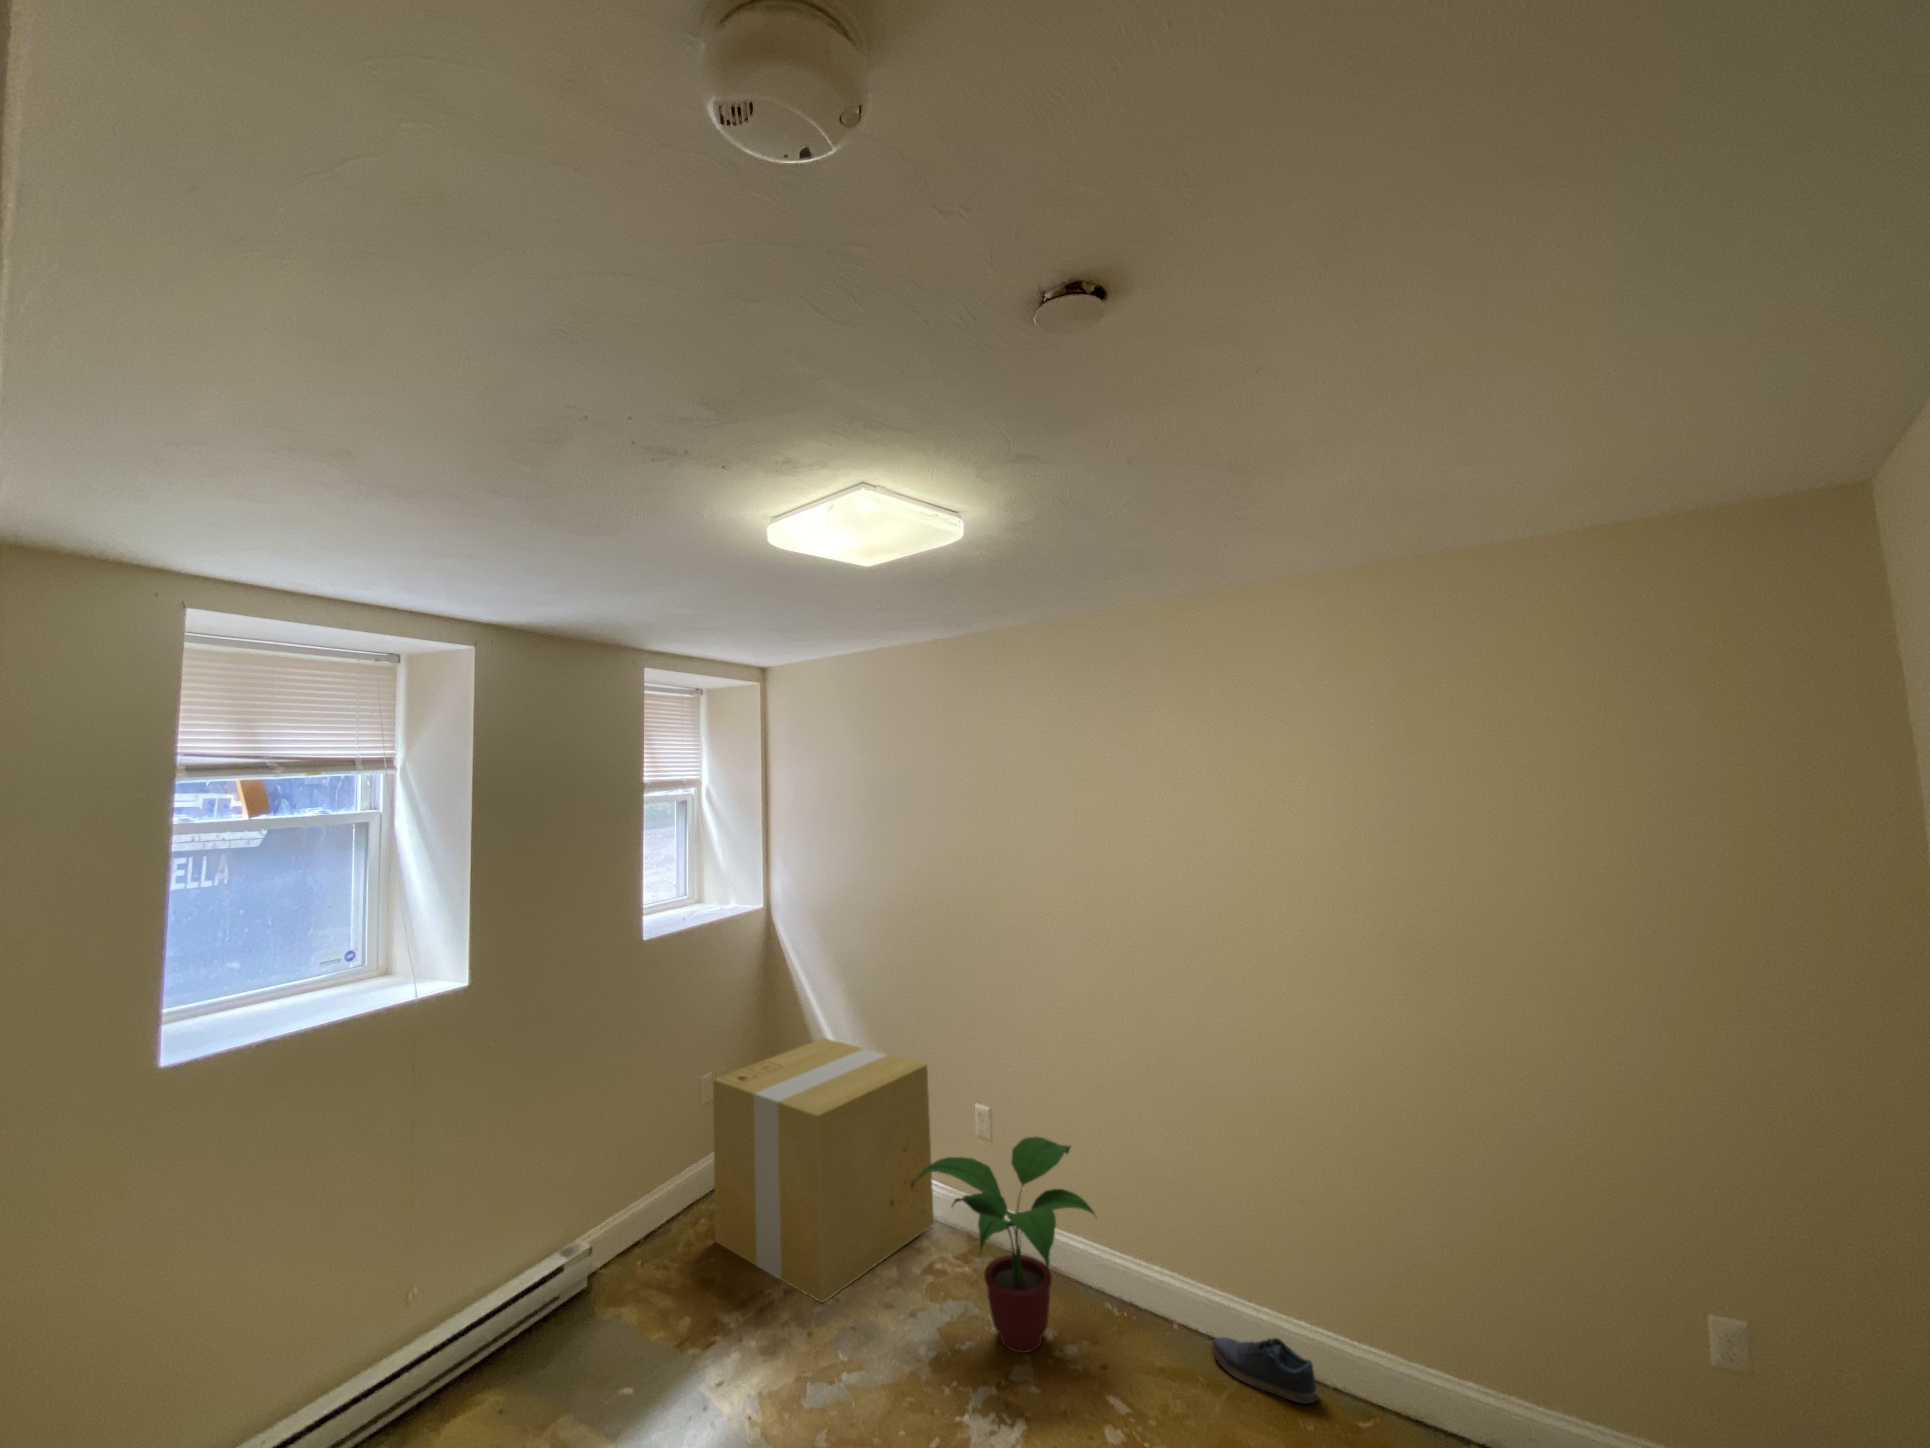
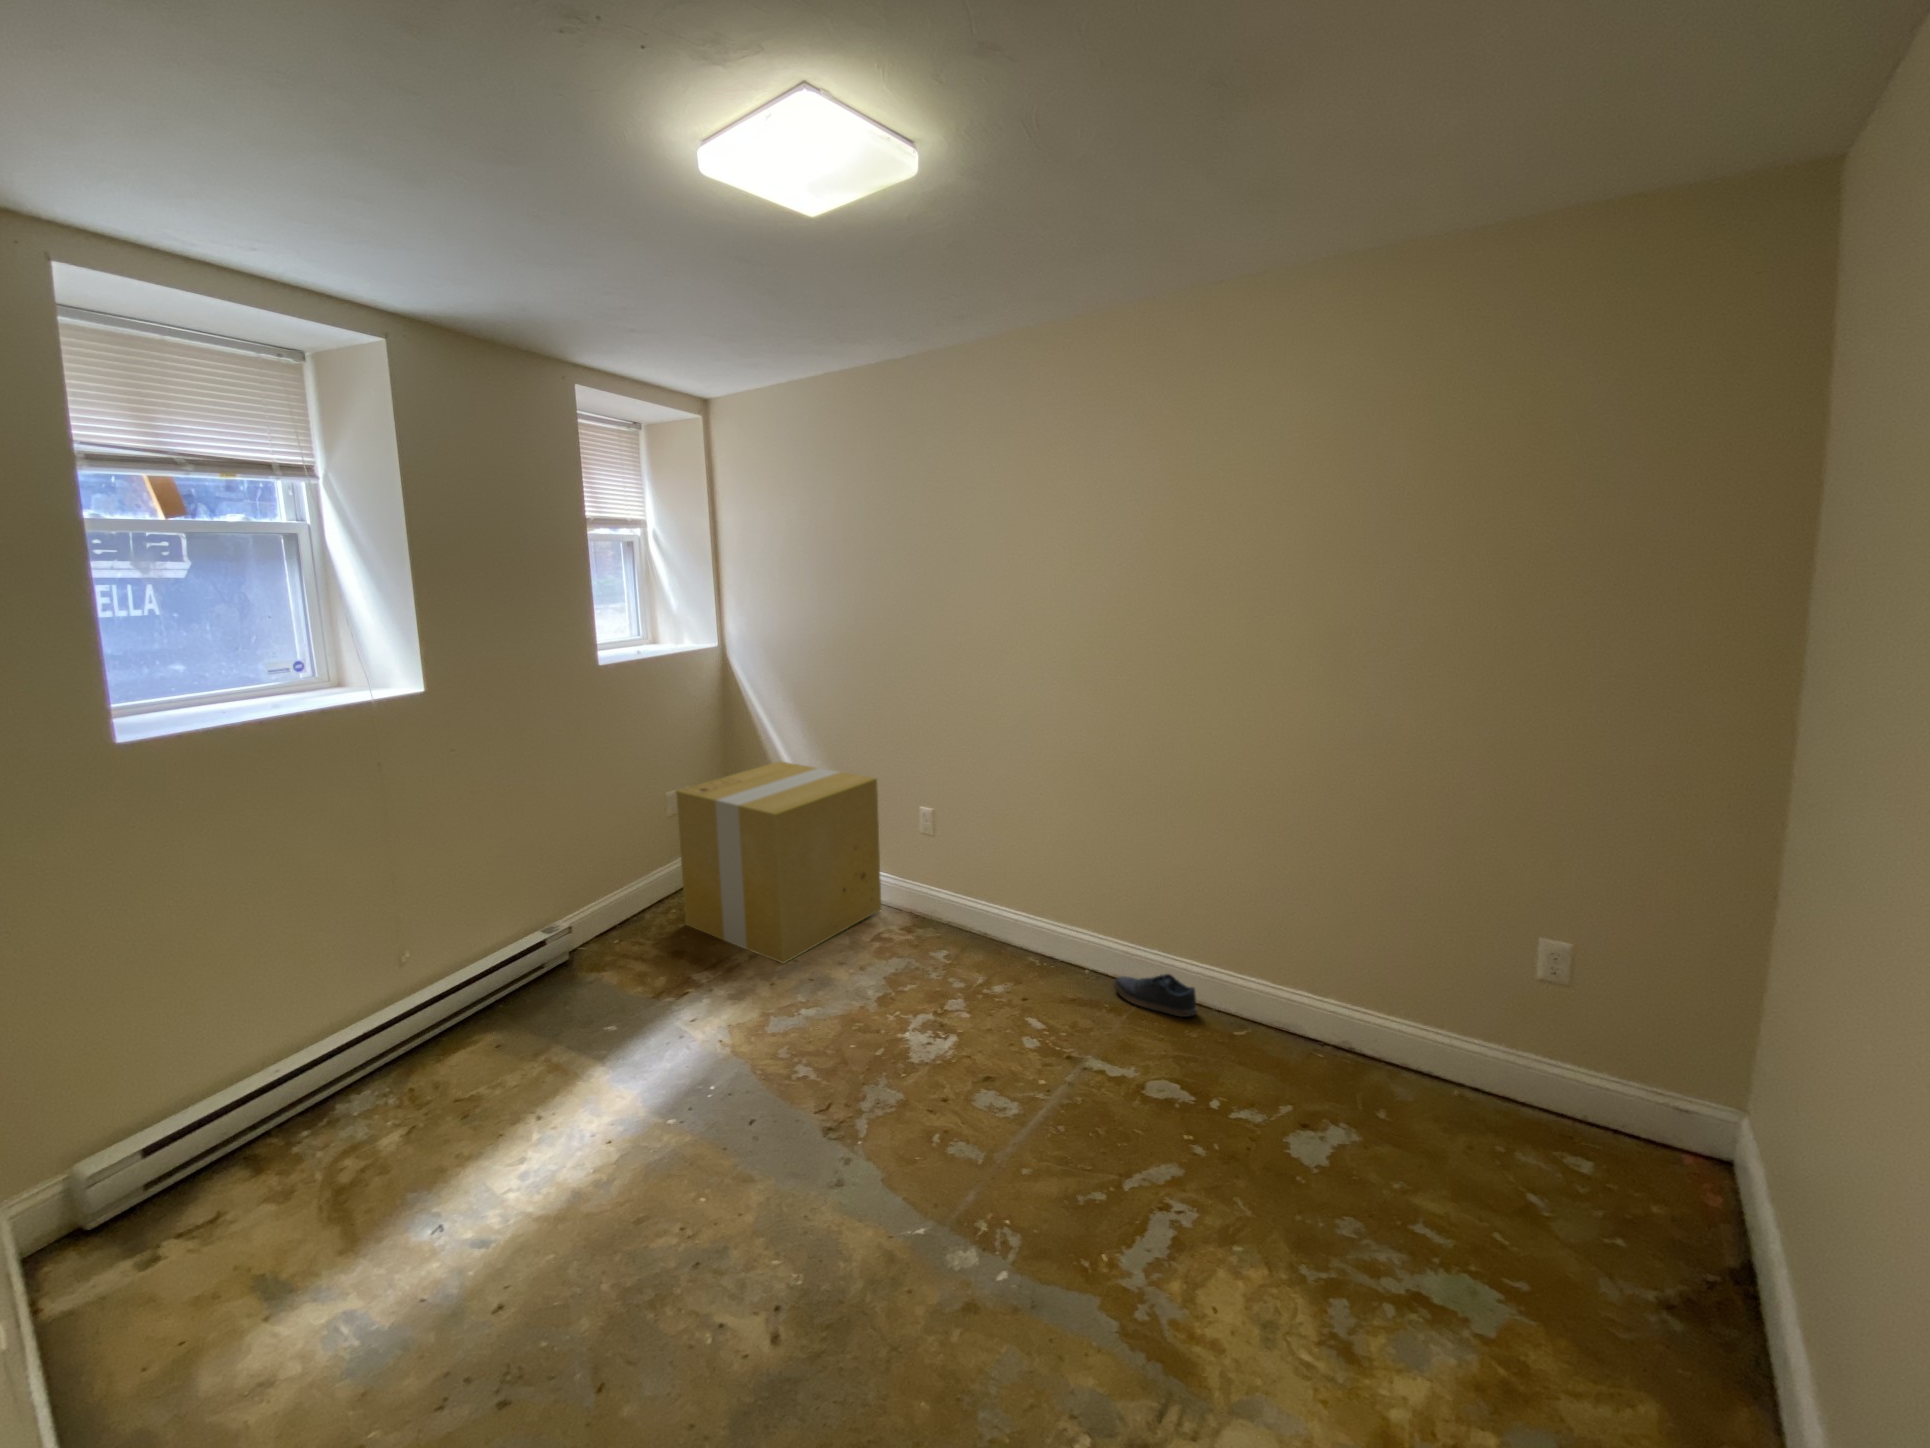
potted plant: present [916,1137,1094,1353] -> none [866,831,1025,992]

